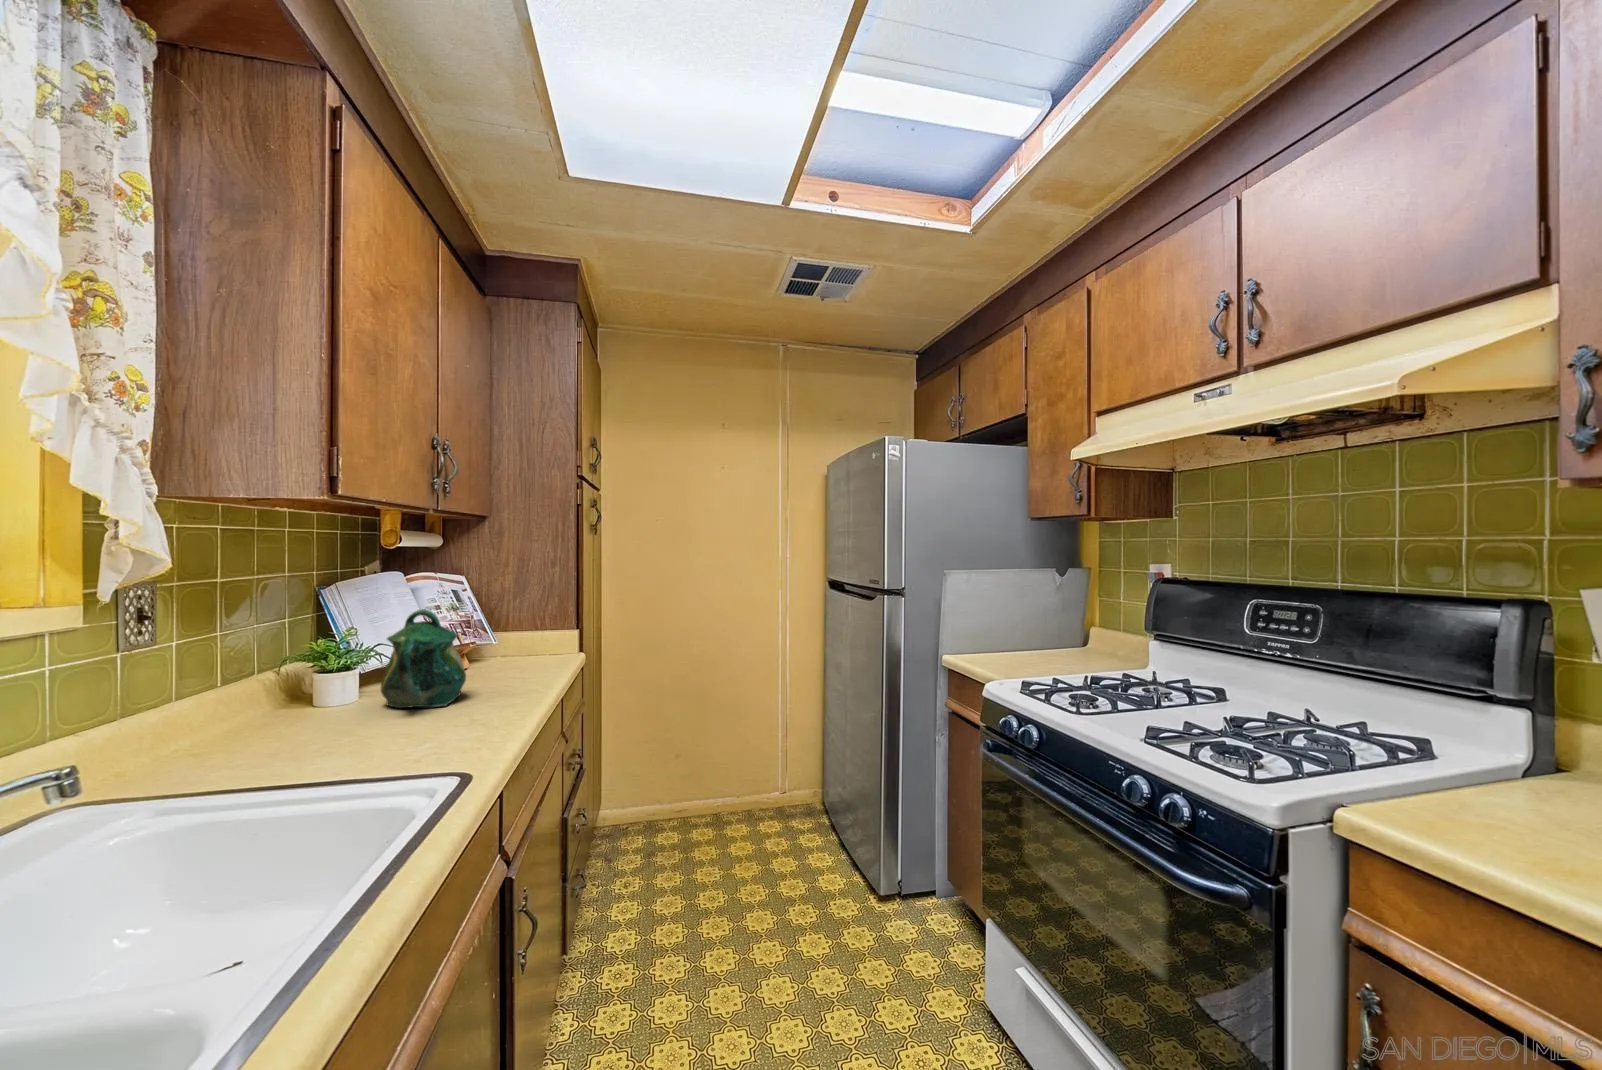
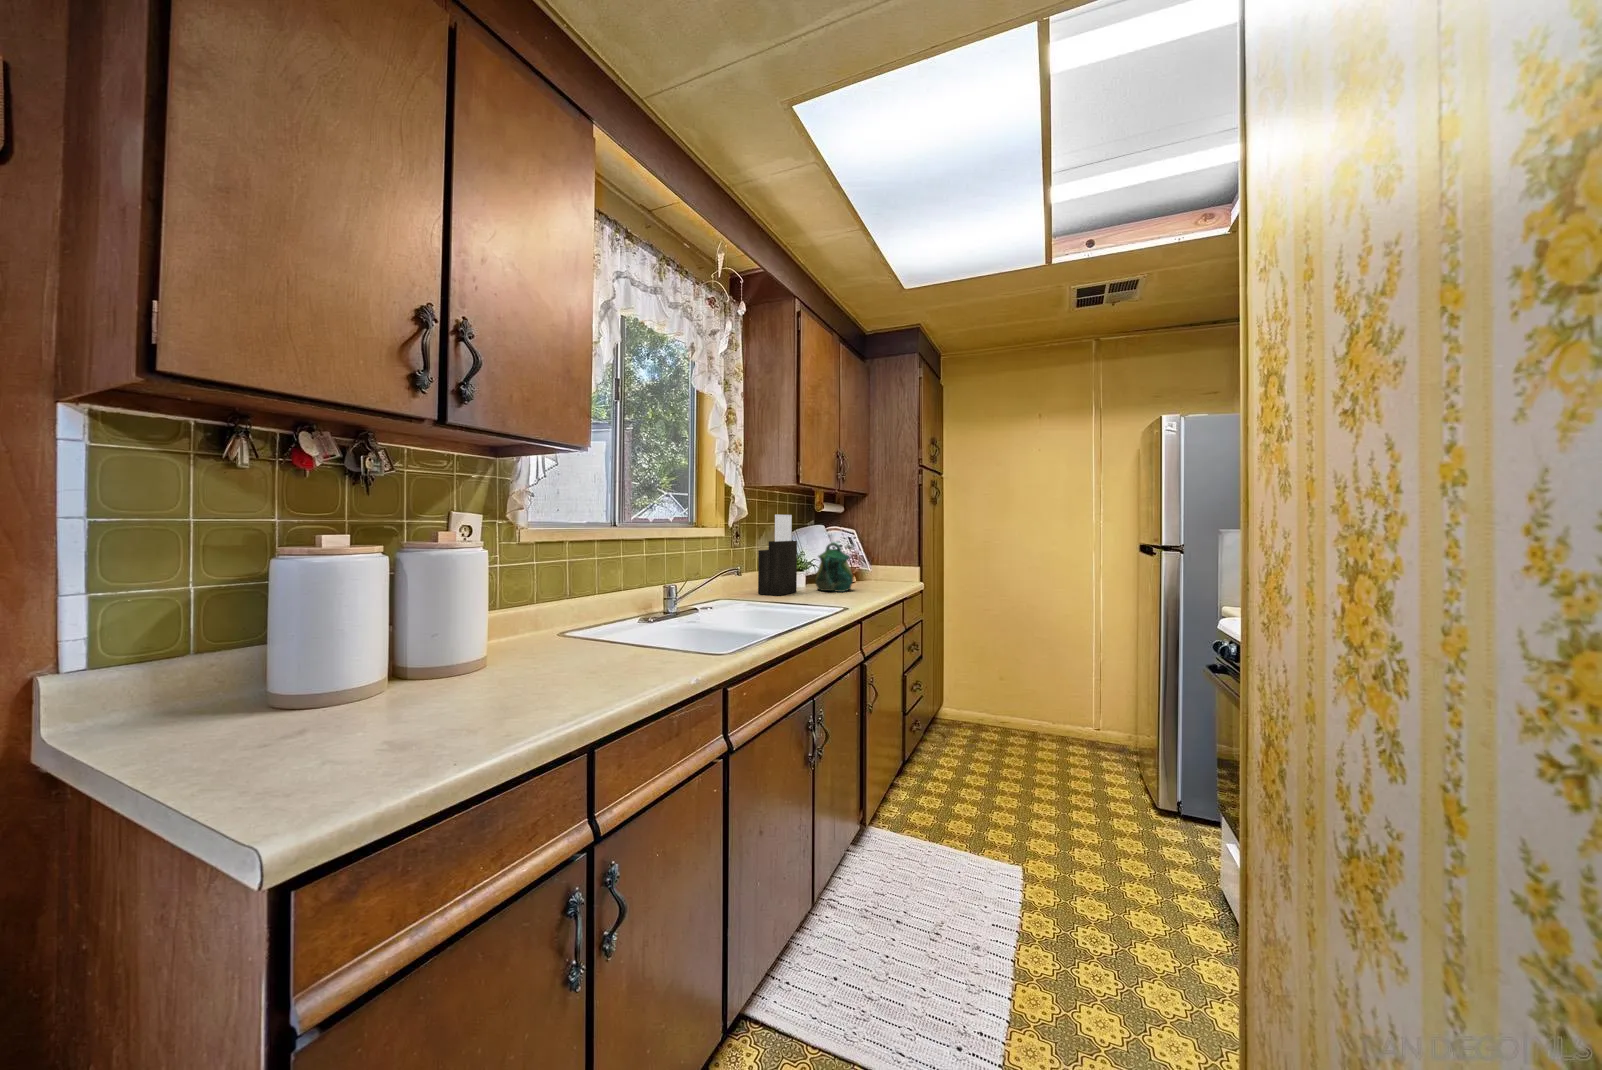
knife block: none [217,561,334,753] -> present [758,514,797,595]

